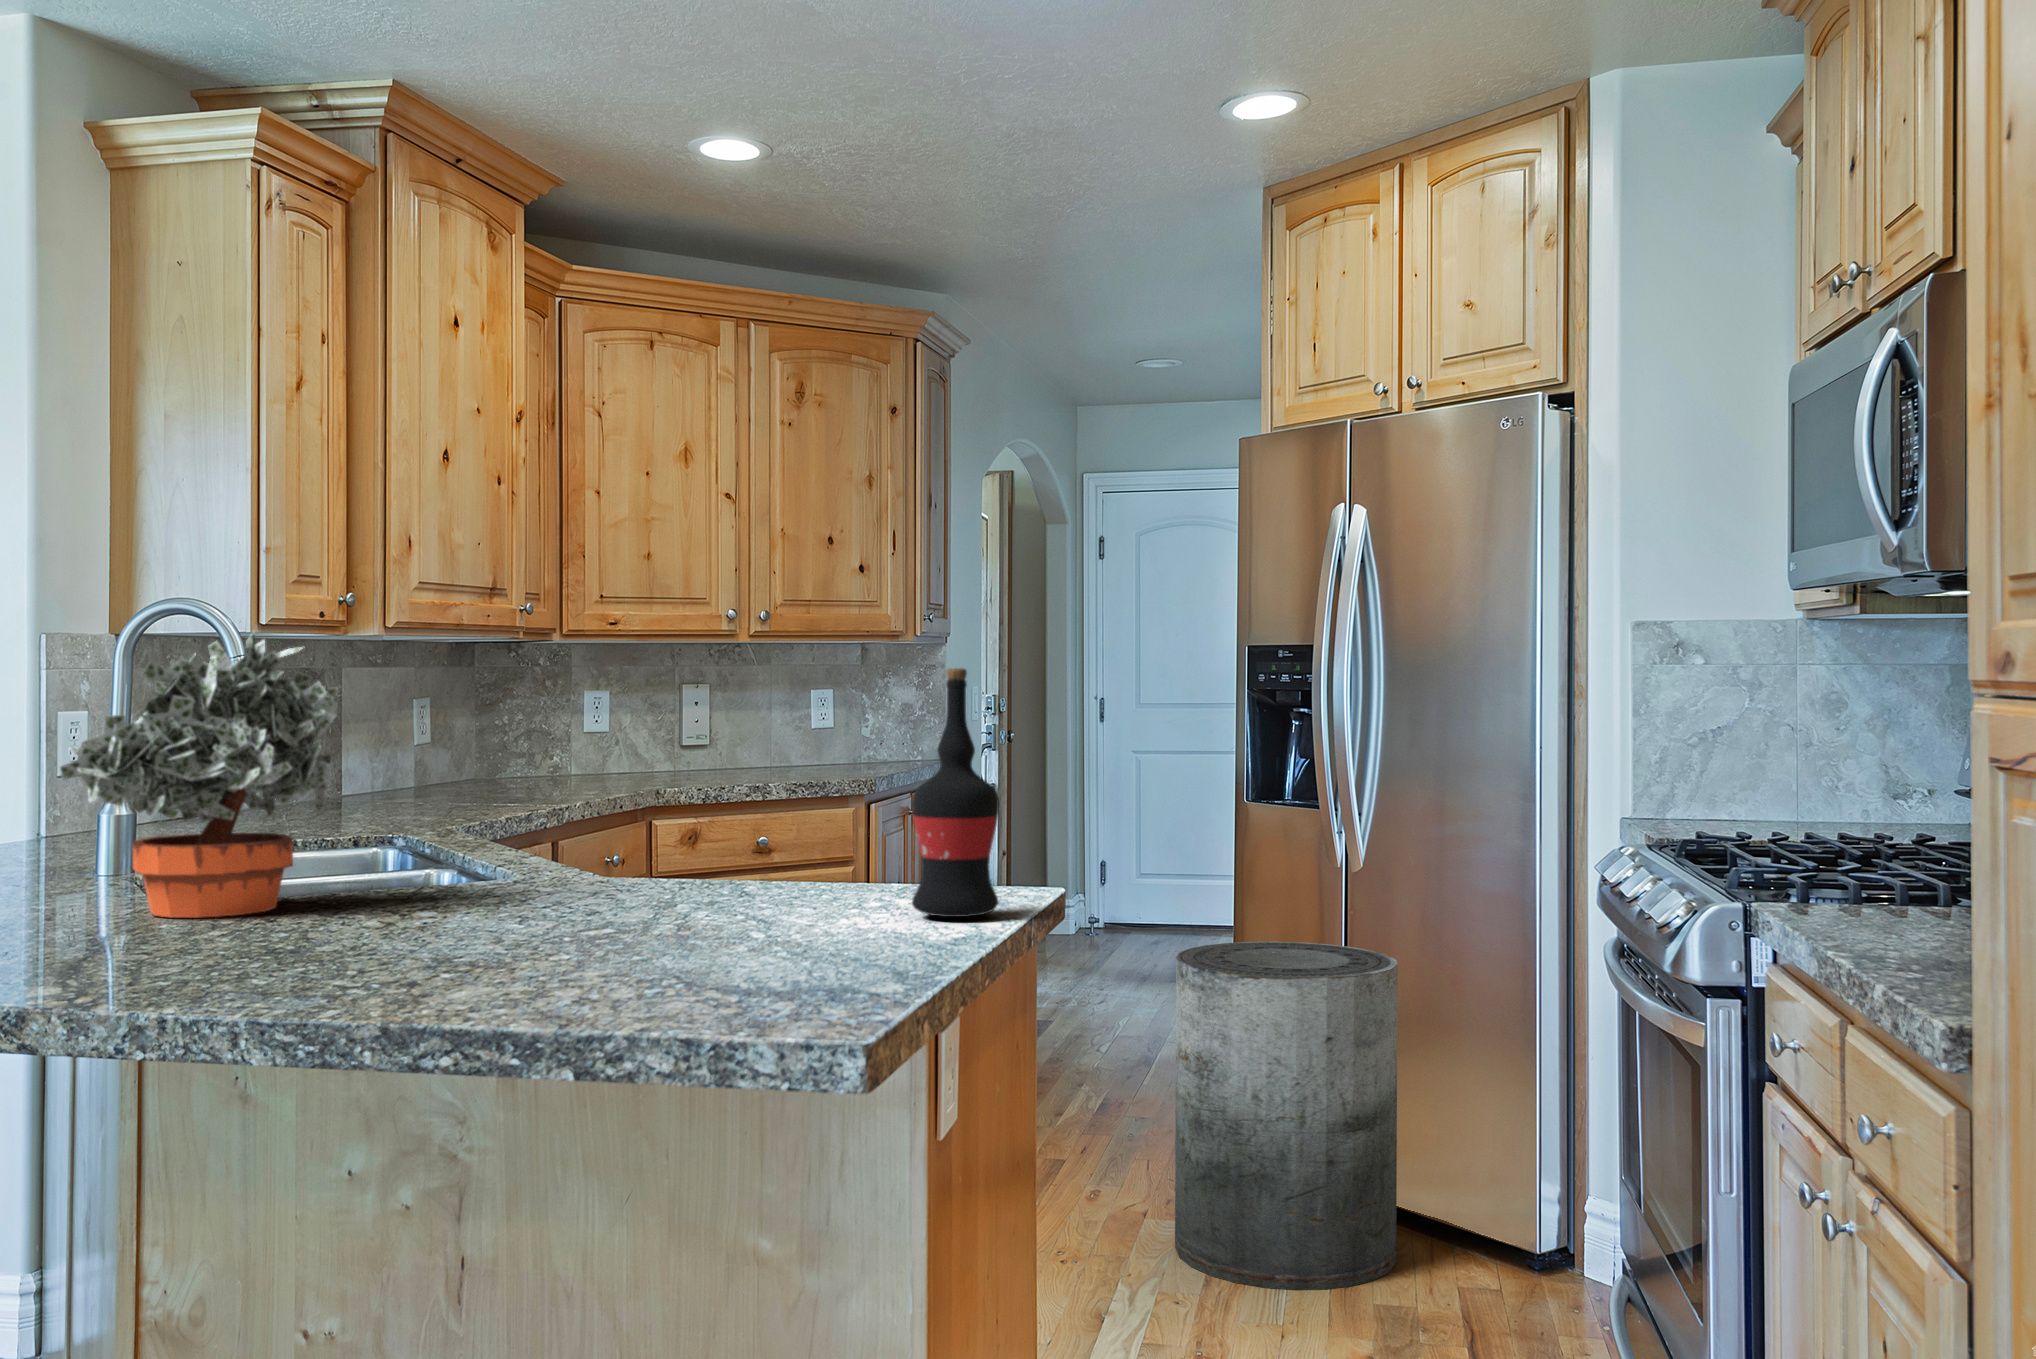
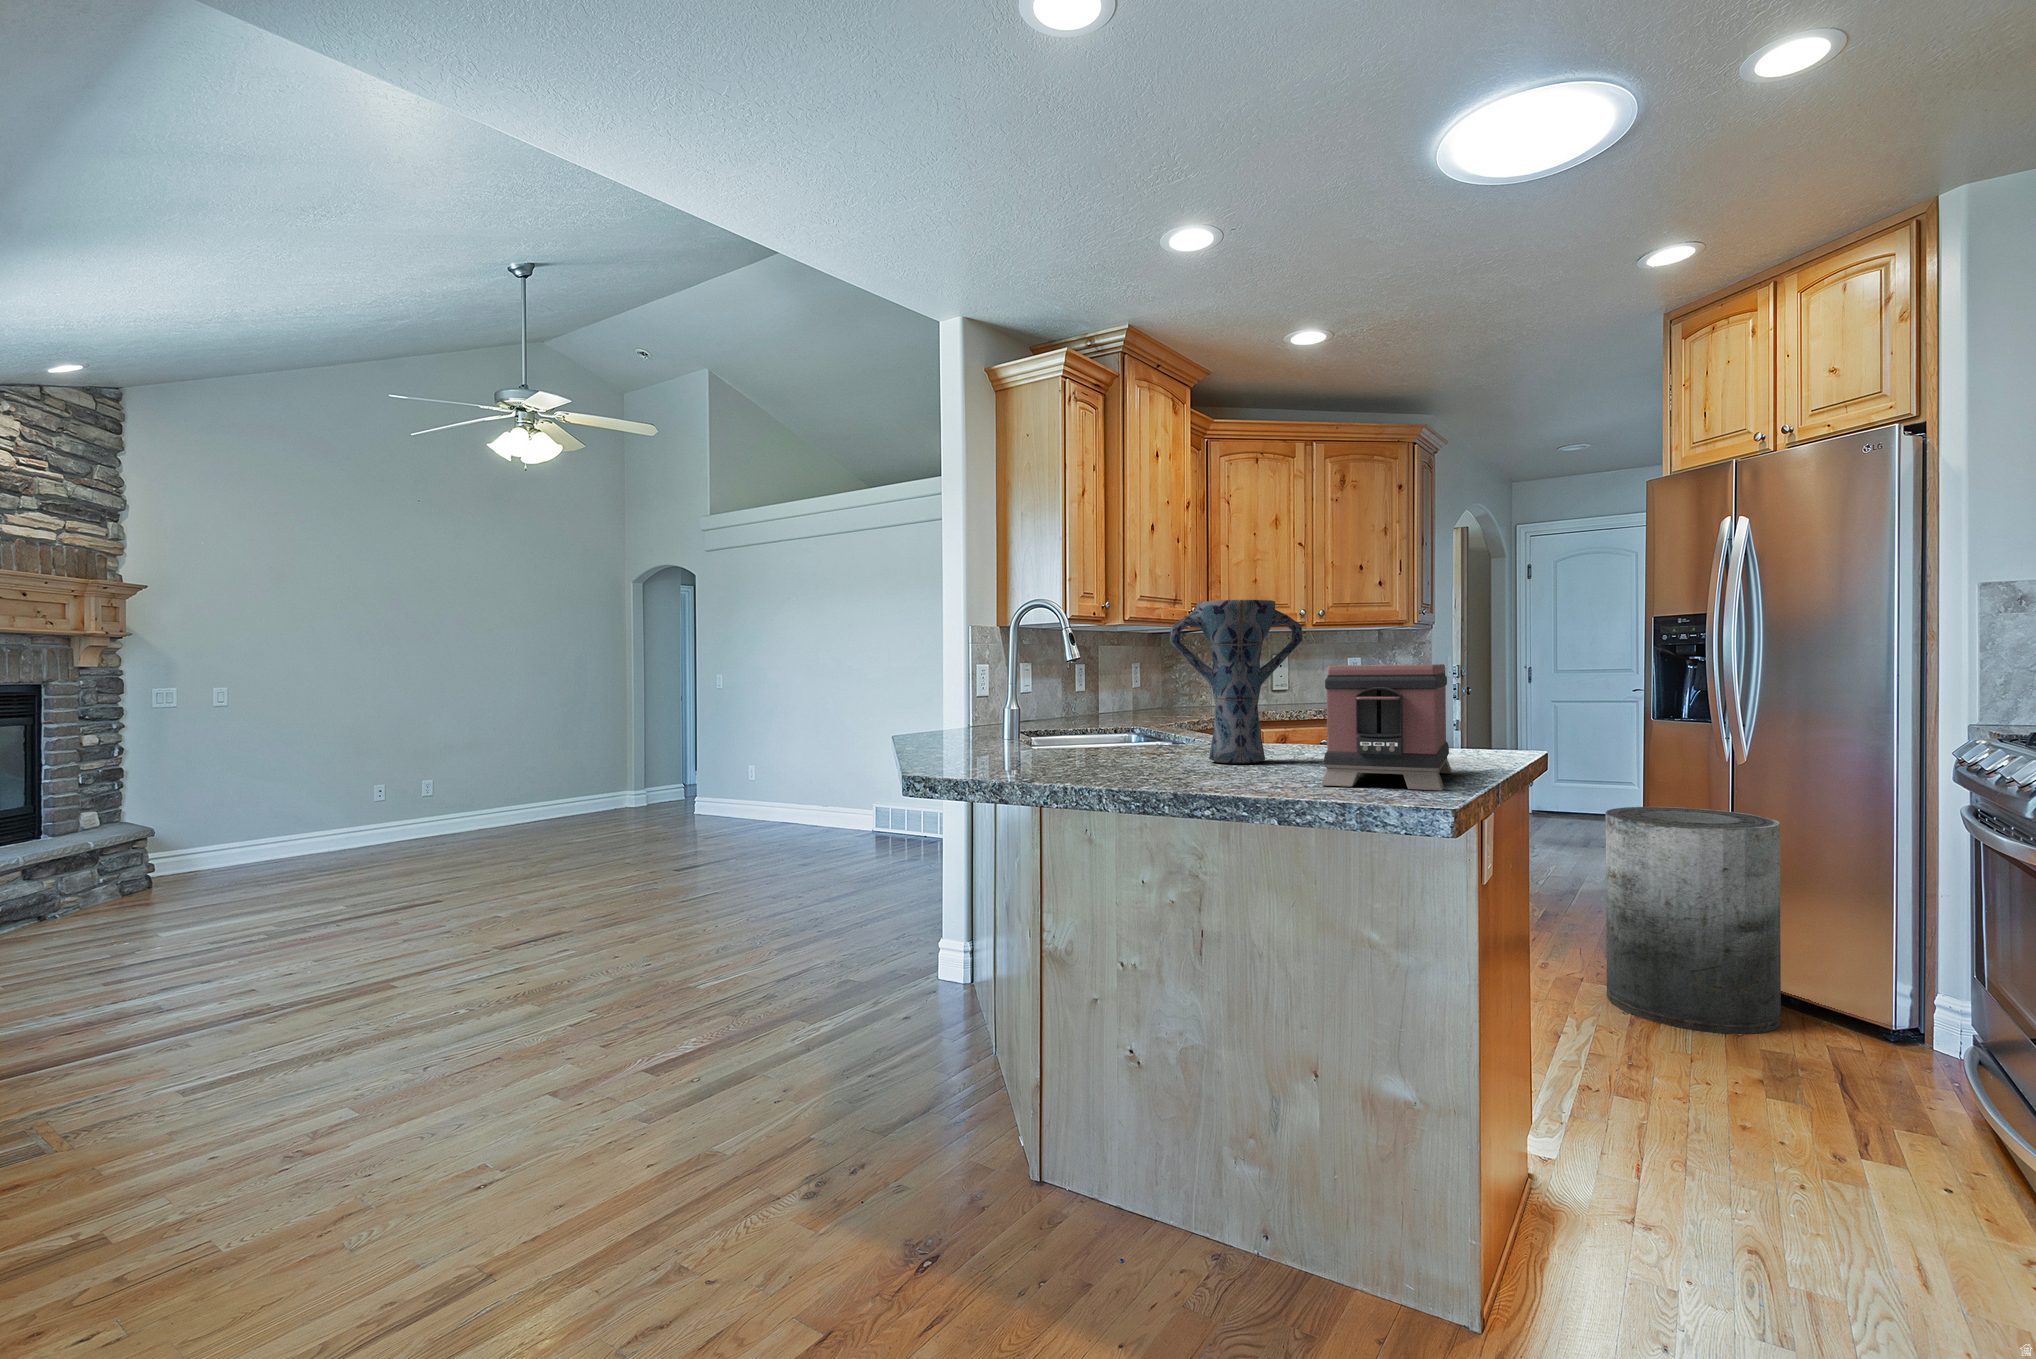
vase: none [418,622,675,933] -> present [1170,600,1302,764]
potted plant: present [60,632,339,918] -> none [1001,615,1123,754]
wine bottle: present [912,668,999,917] -> none [1443,619,1499,763]
toaster: none [676,751,918,991] -> present [1321,664,1452,791]

